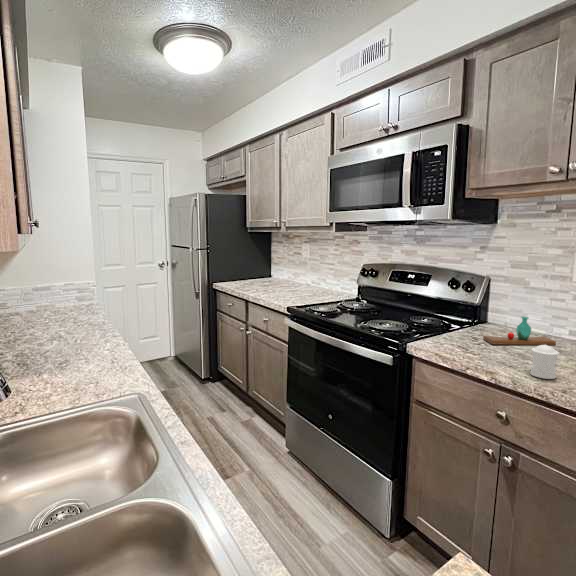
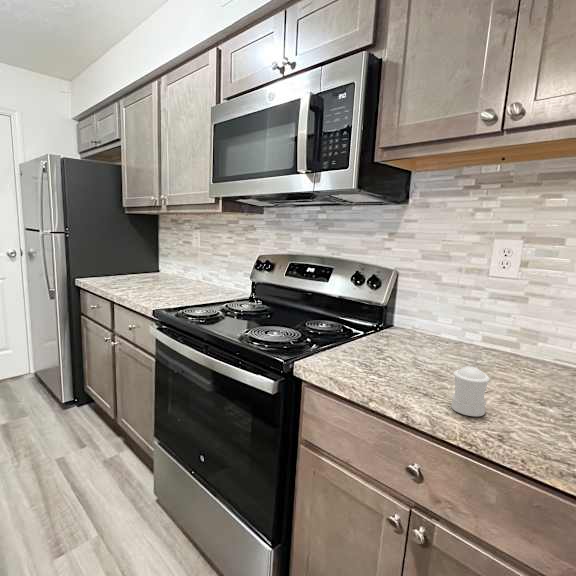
vase: present [483,316,556,345] -> none [391,321,477,359]

